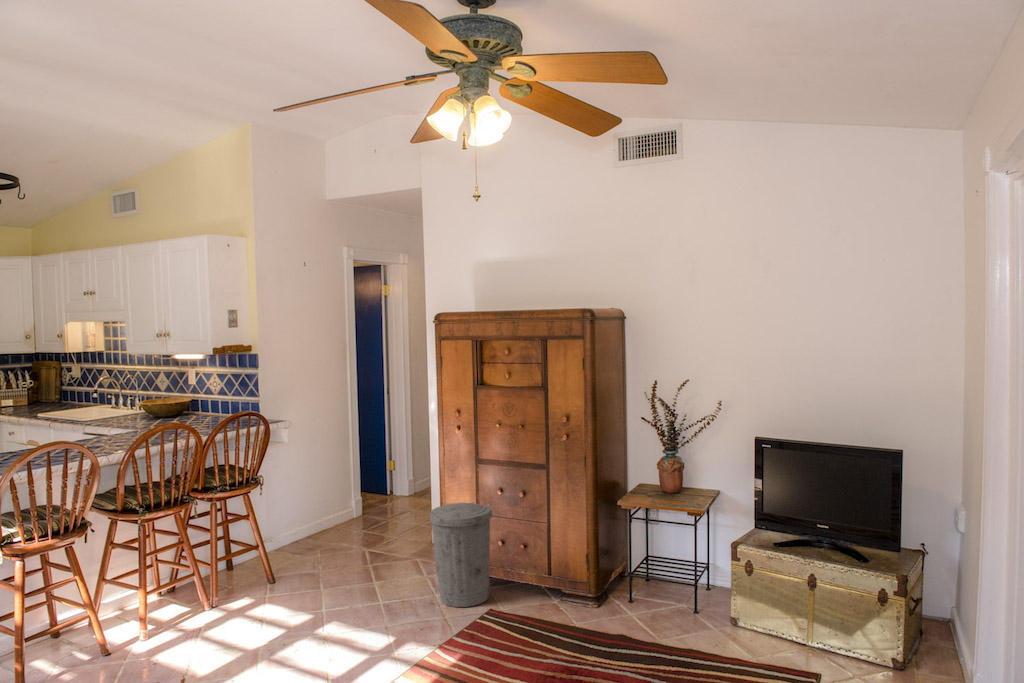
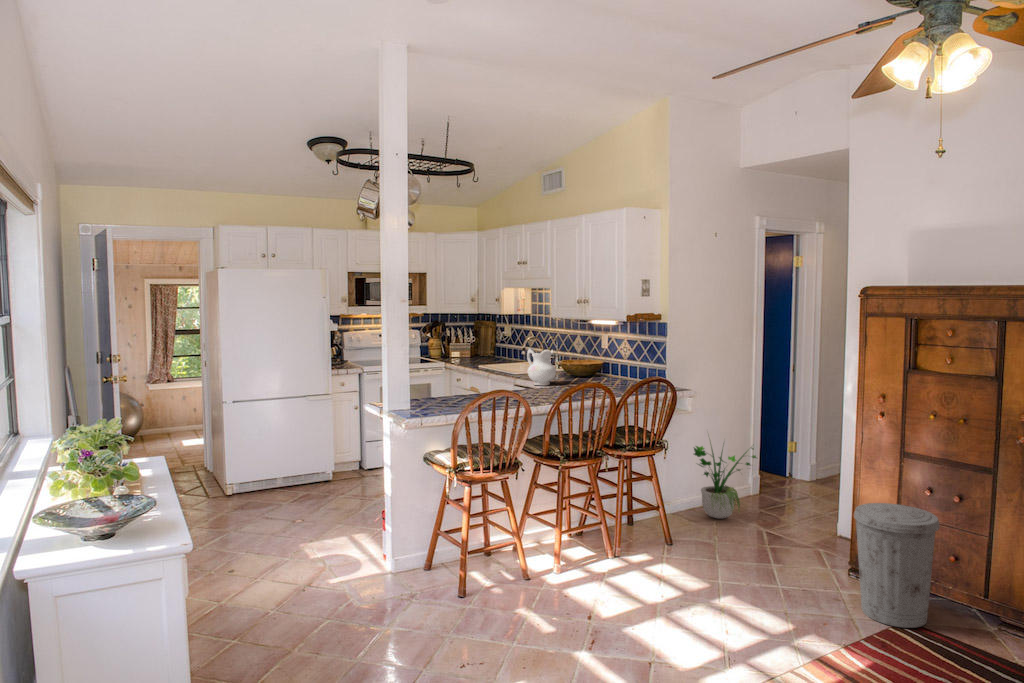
ceramic pitcher: none [95,391,134,433] -> present [527,348,556,385]
potted plant: none [294,456,358,546] -> present [694,446,756,518]

